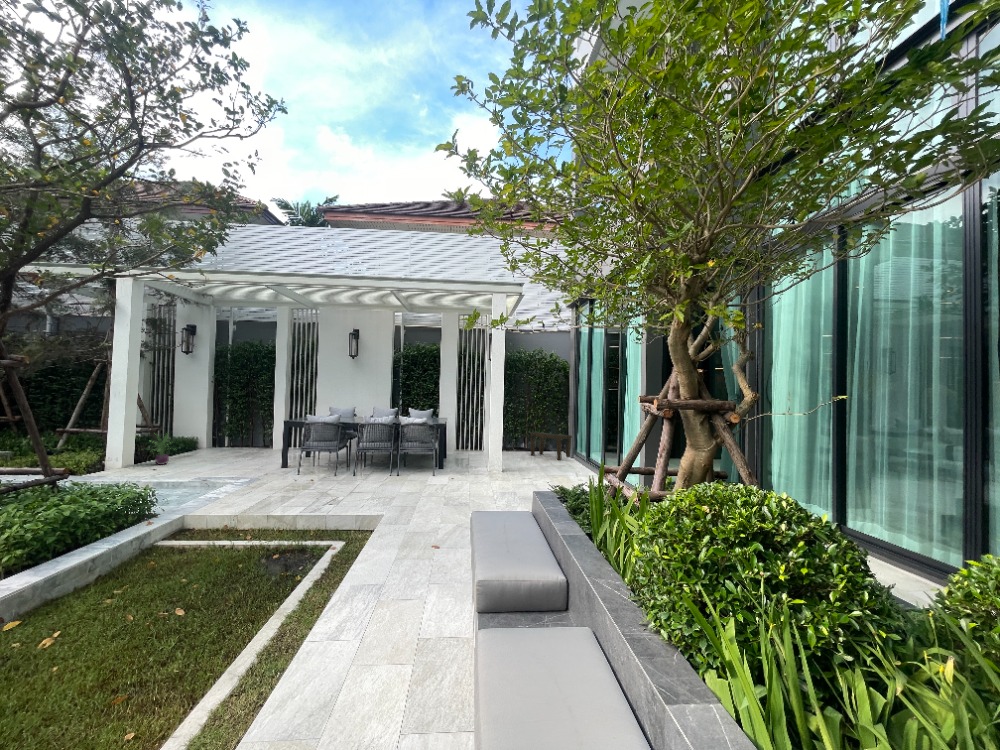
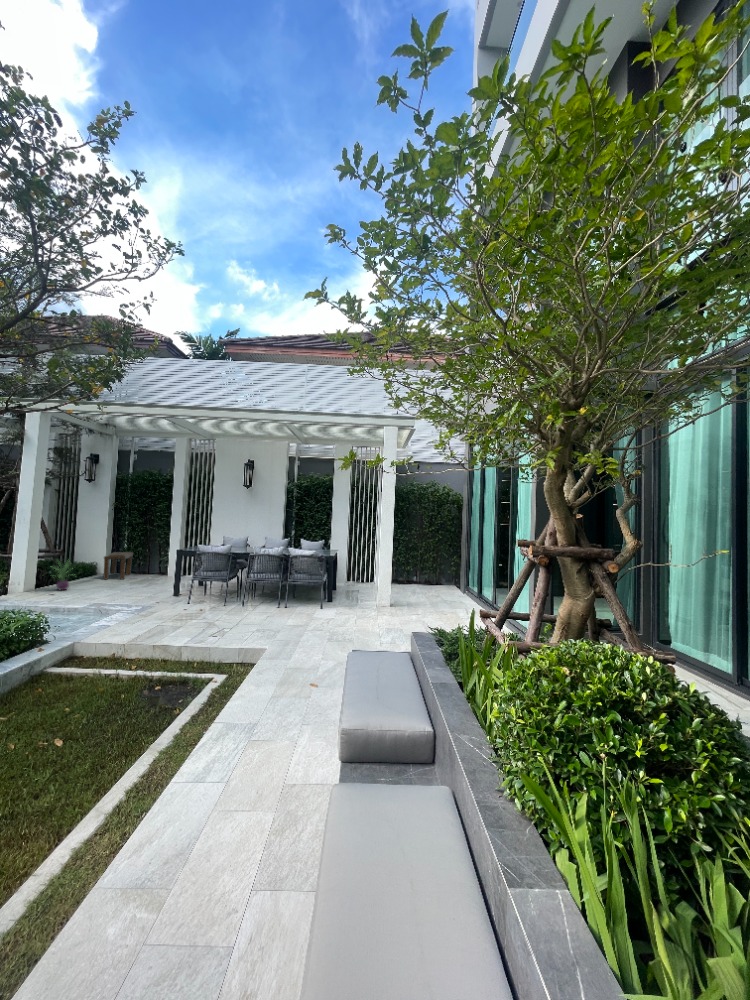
bench: present [530,432,572,460] -> present [103,552,133,579]

